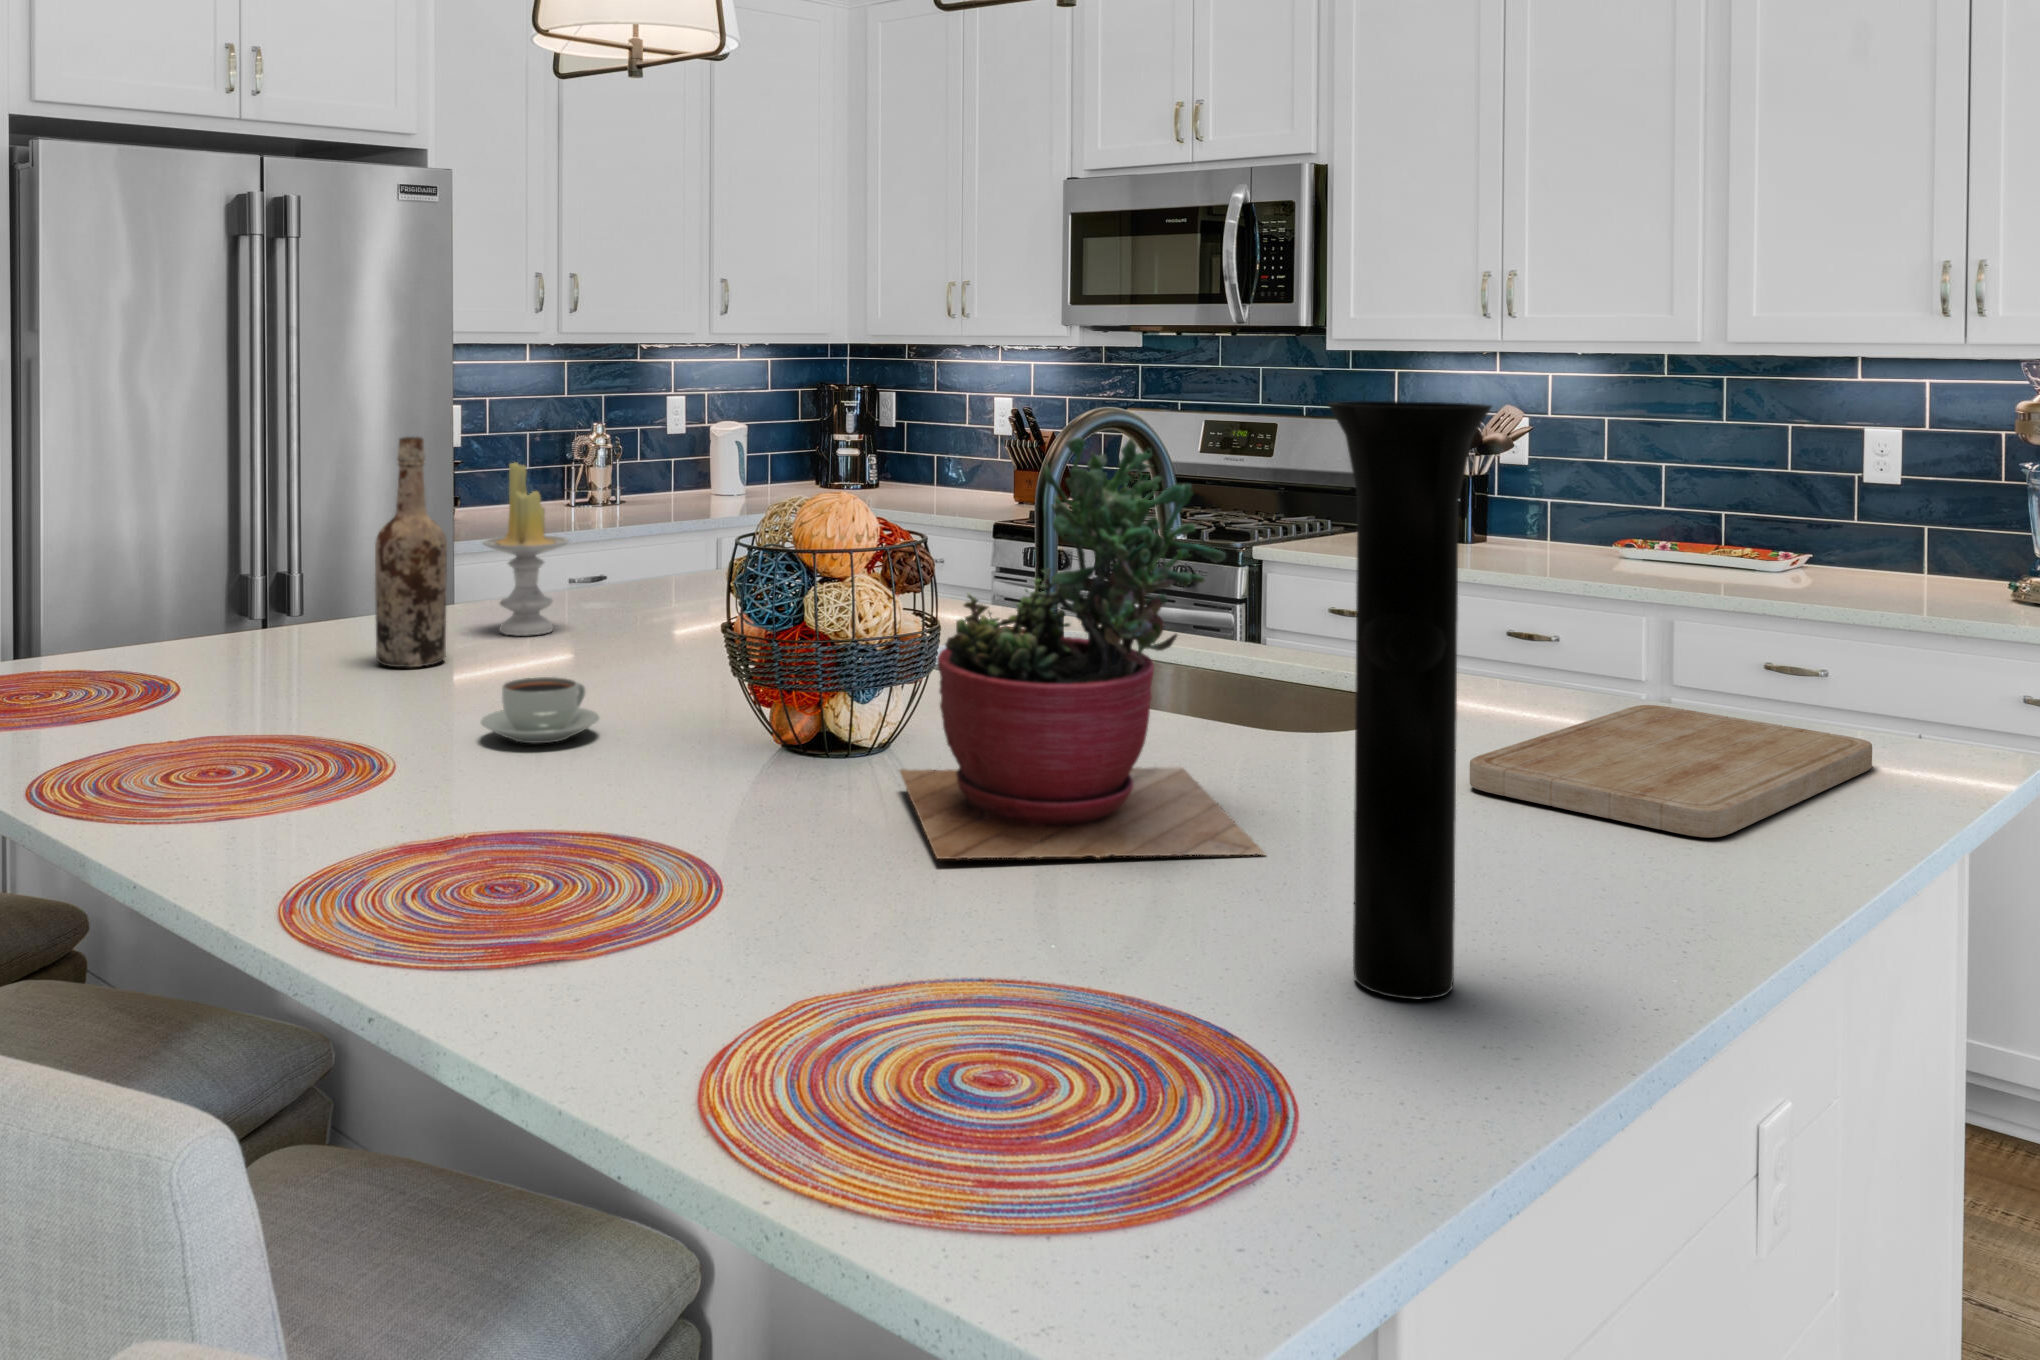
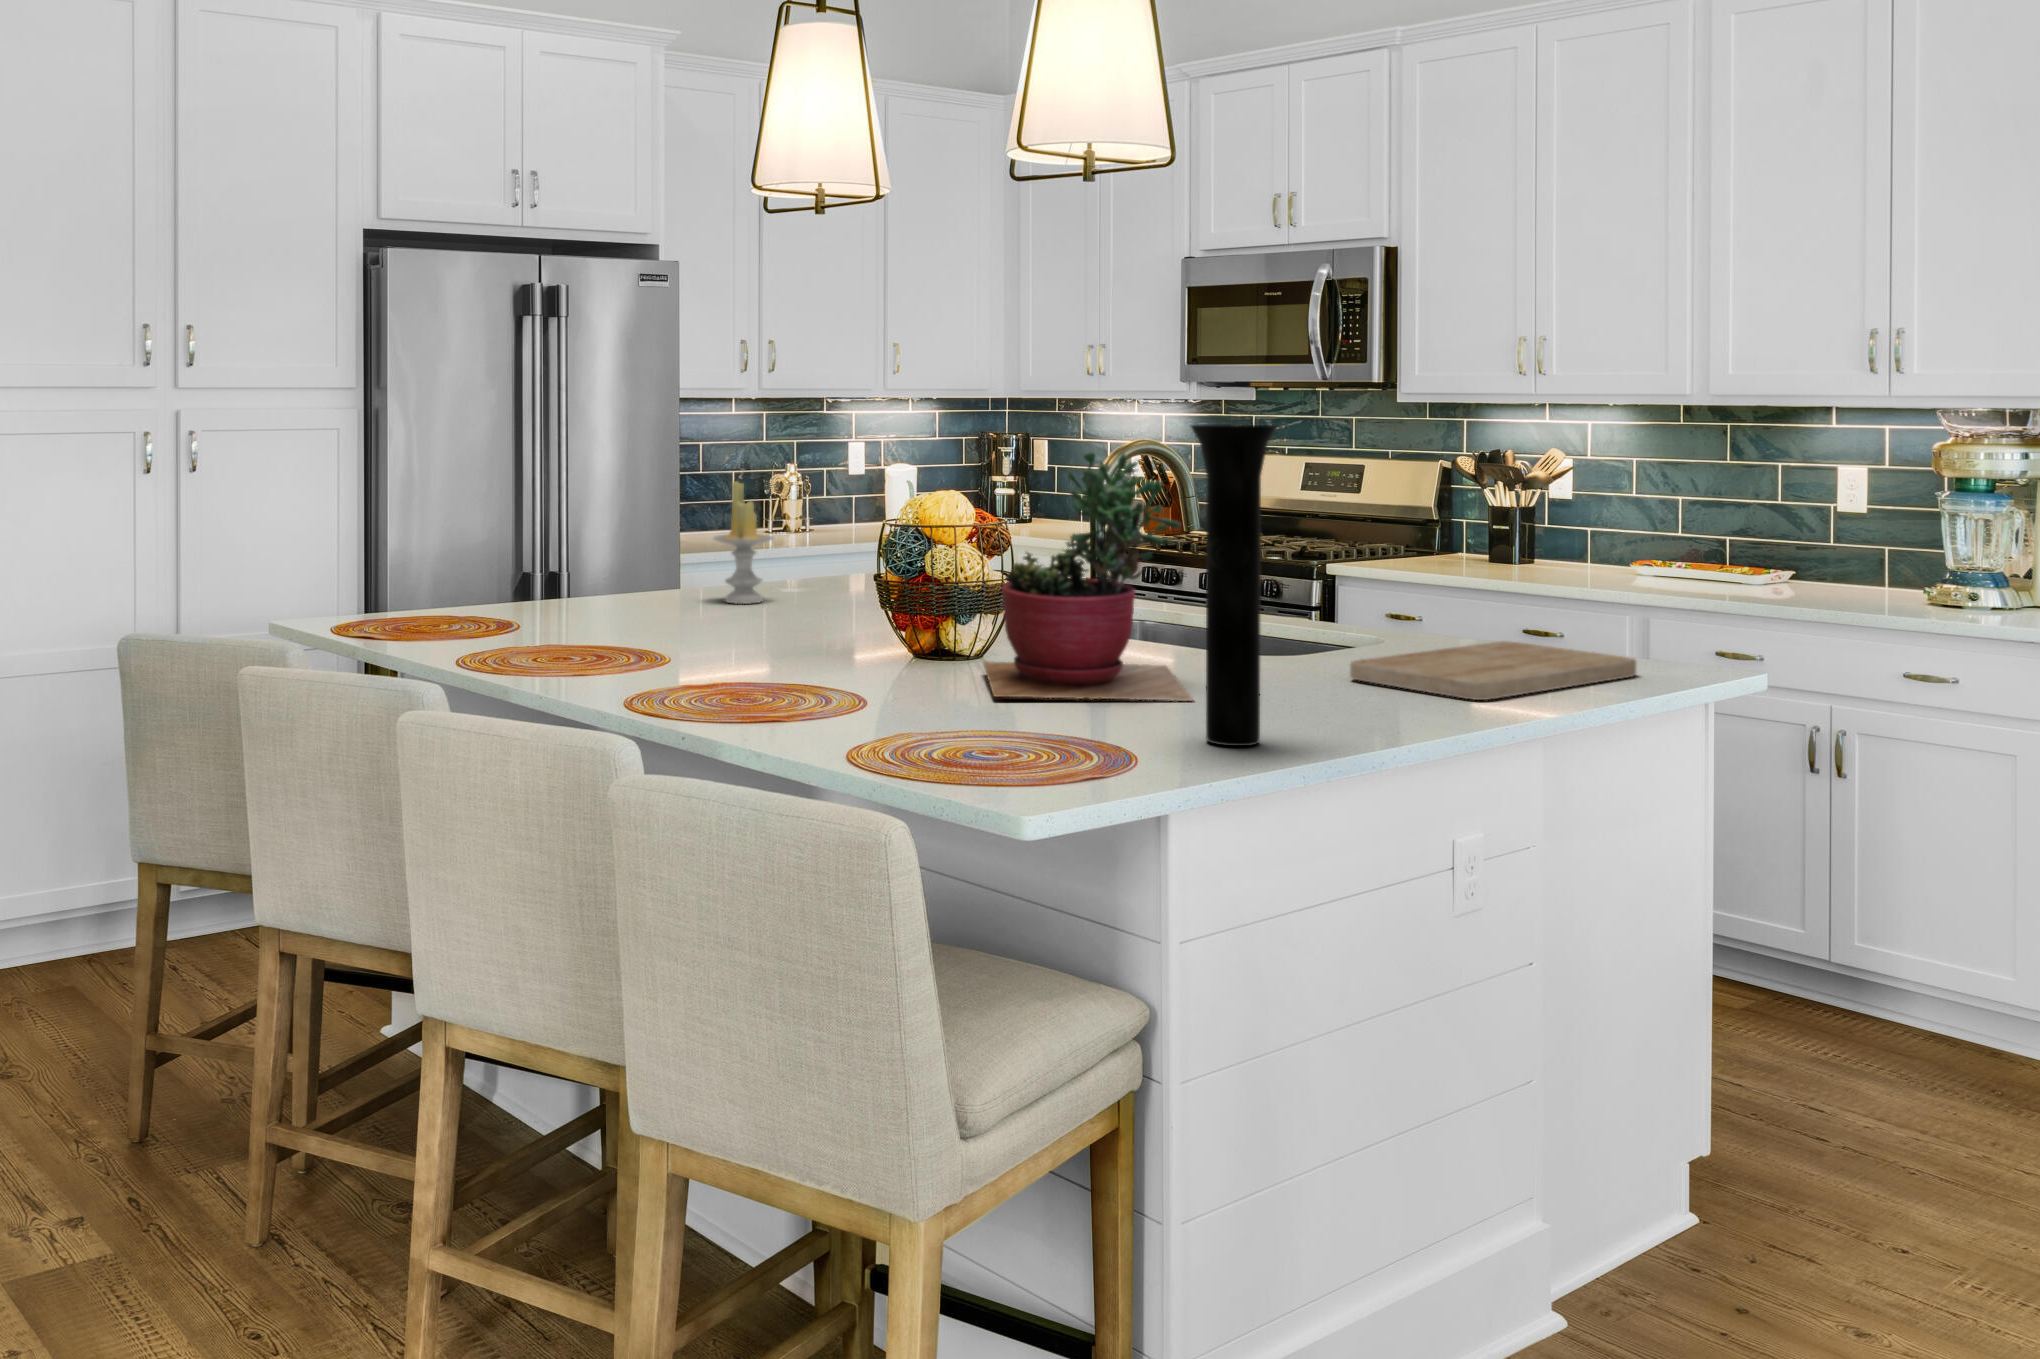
wine bottle: present [375,437,447,667] -> none [644,461,691,618]
coffee cup: present [481,677,599,743] -> none [720,613,796,652]

